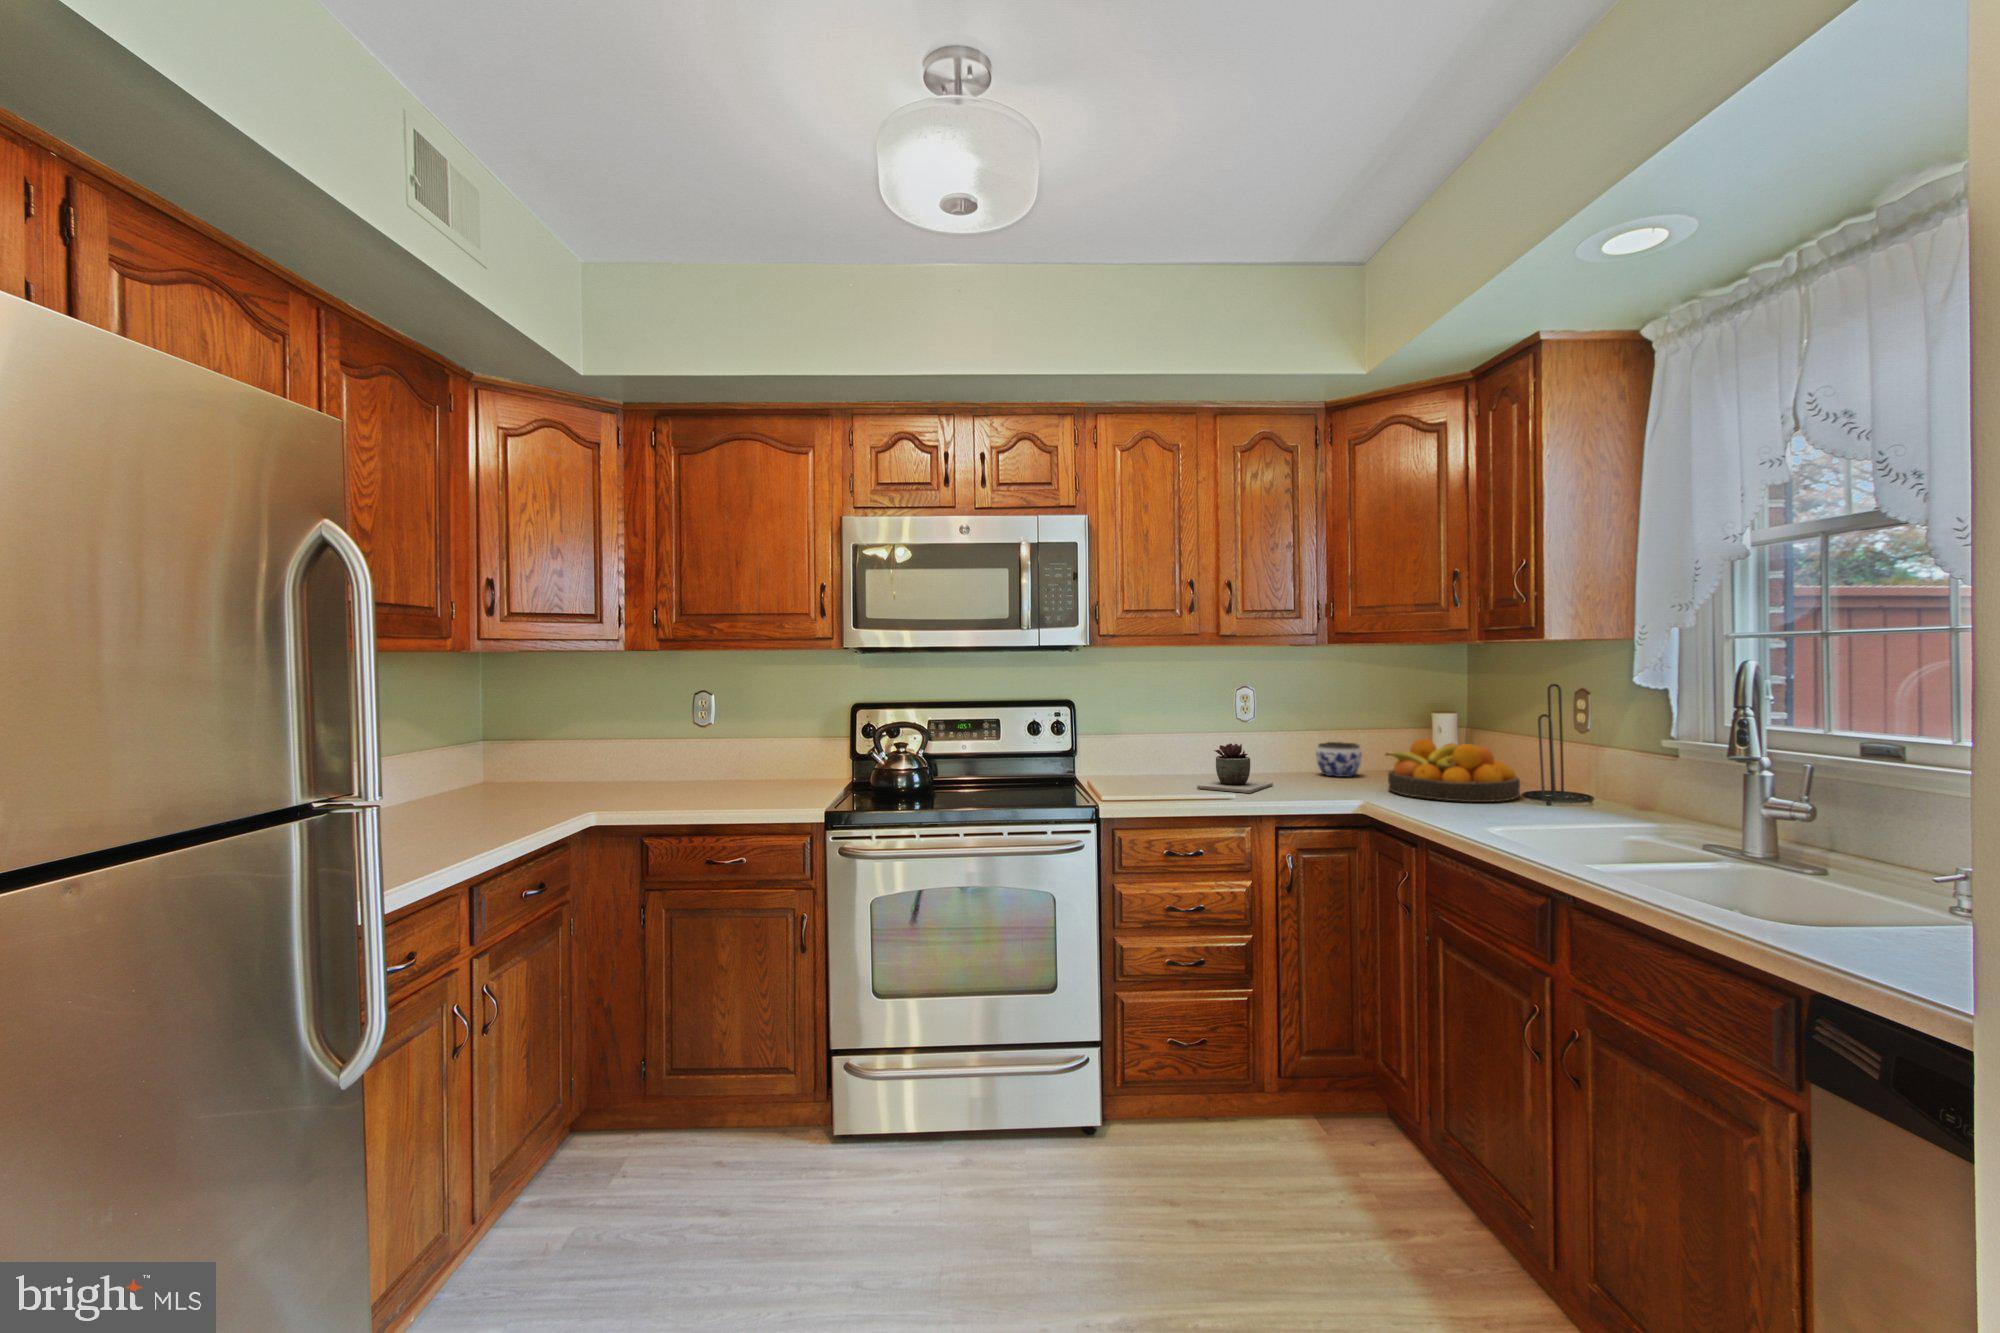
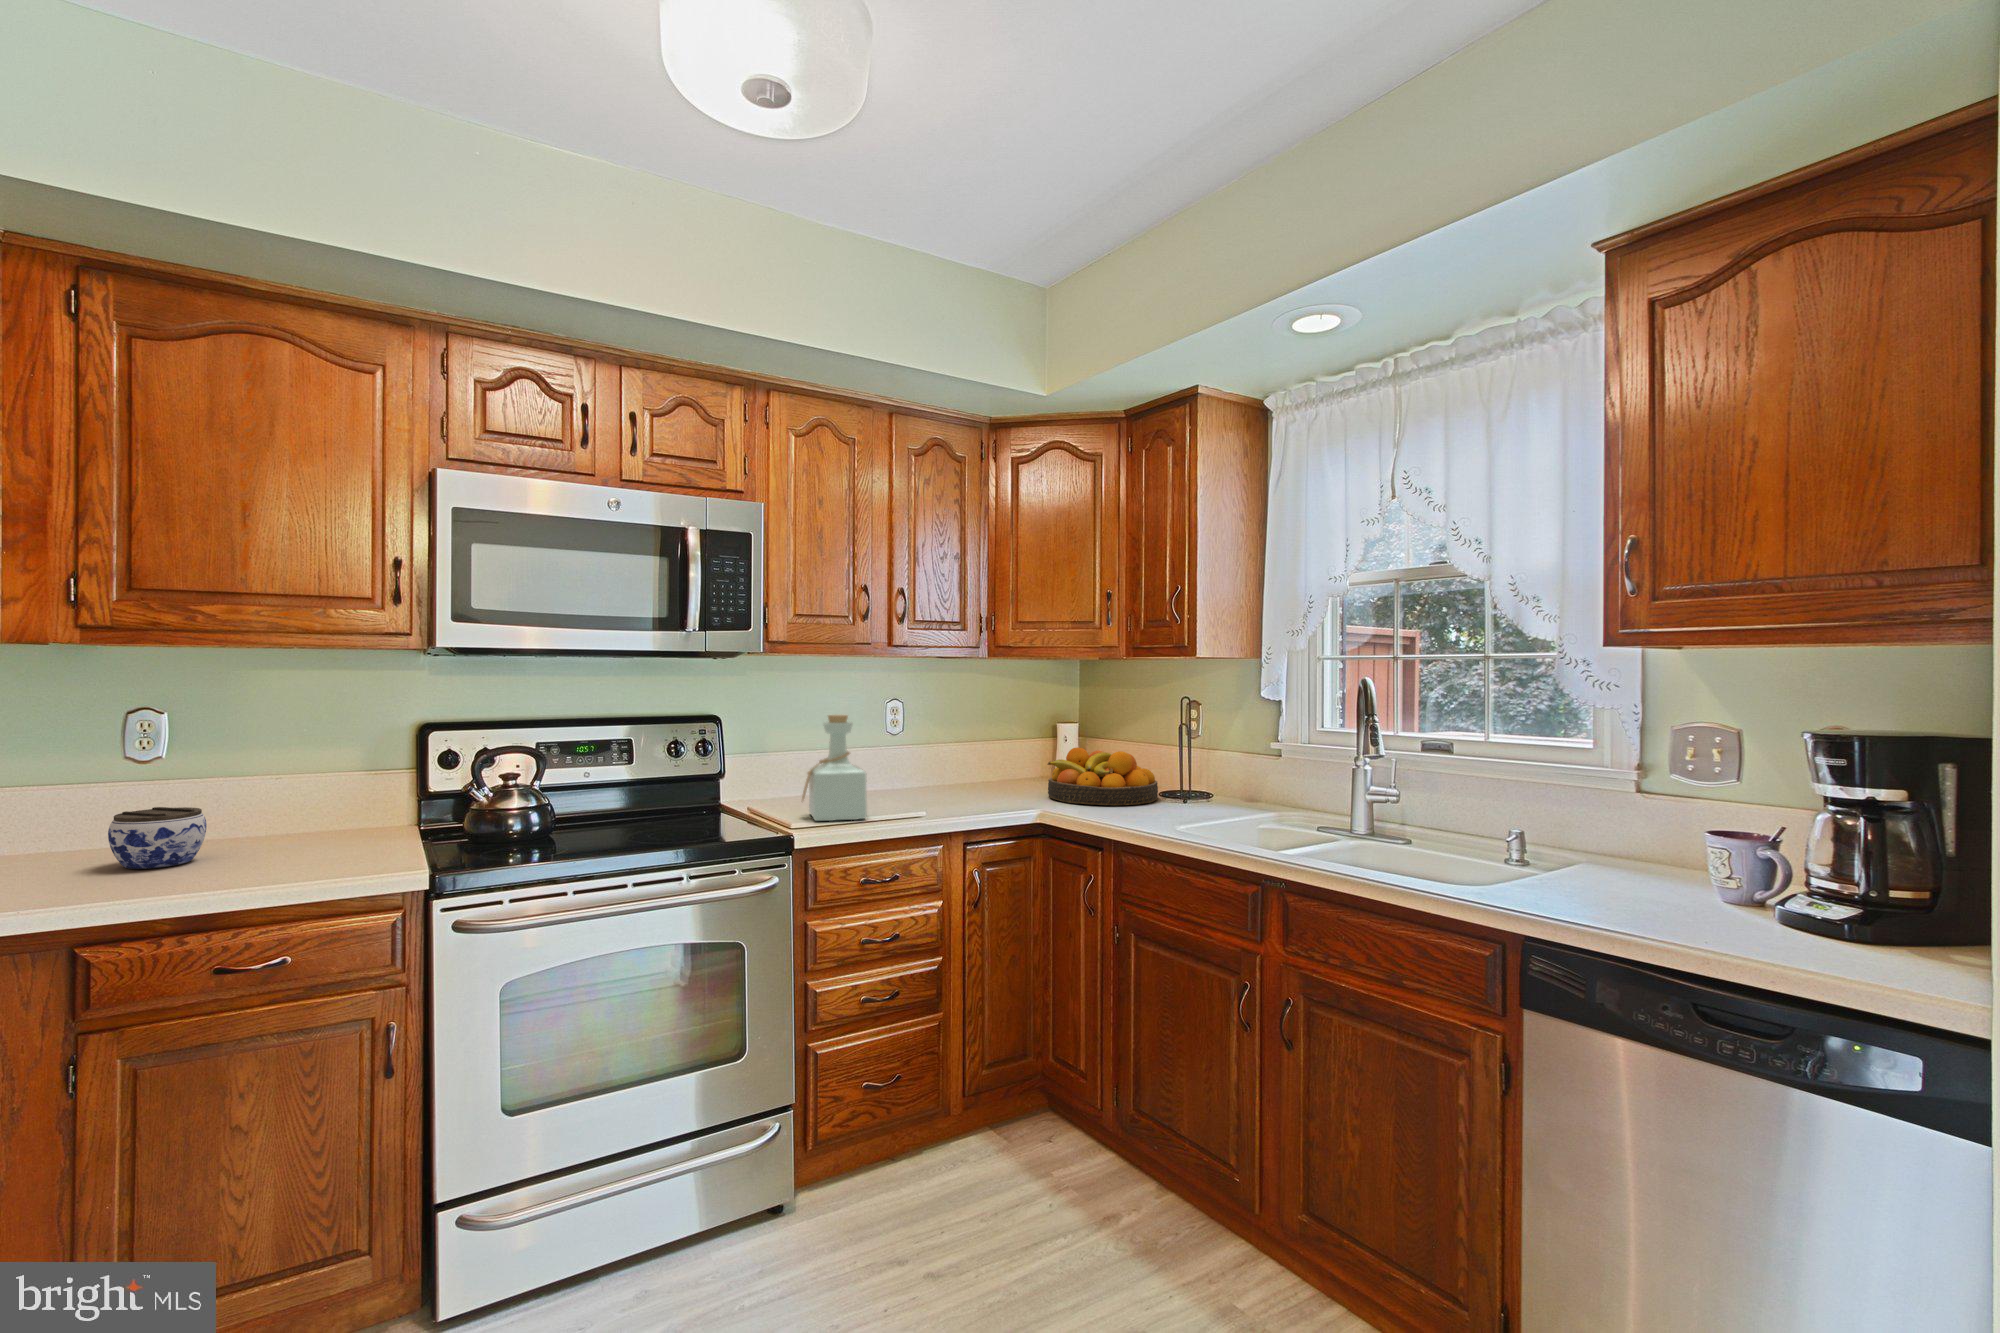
bottle: none [1124,701,1180,797] -> present [802,715,867,821]
jar: present [1316,742,1362,777] -> present [108,807,207,869]
succulent plant: present [1197,743,1273,793] -> none [874,758,943,810]

